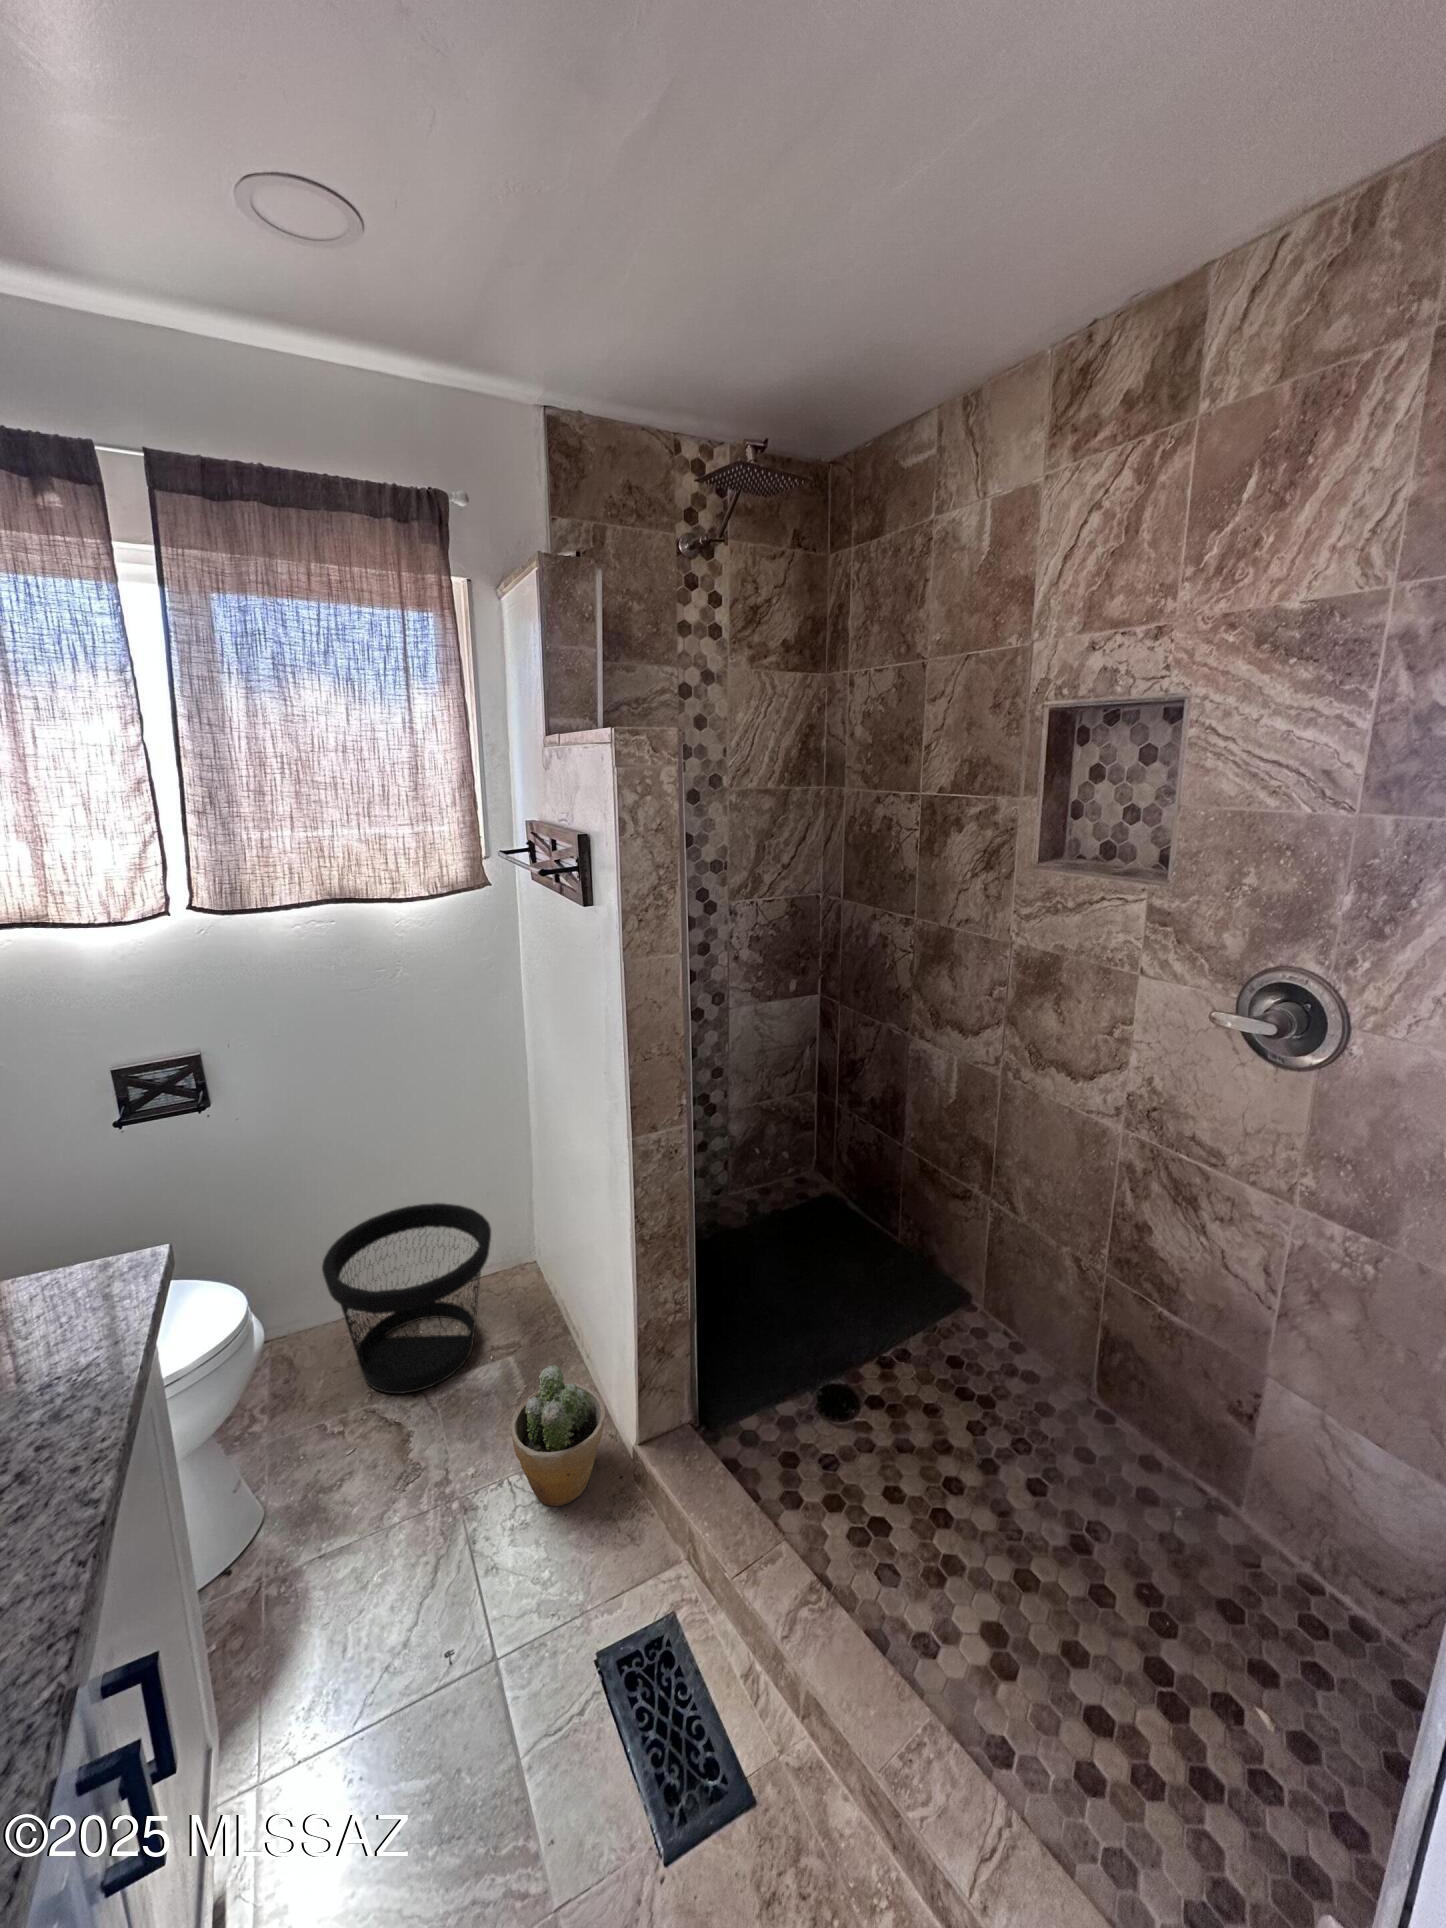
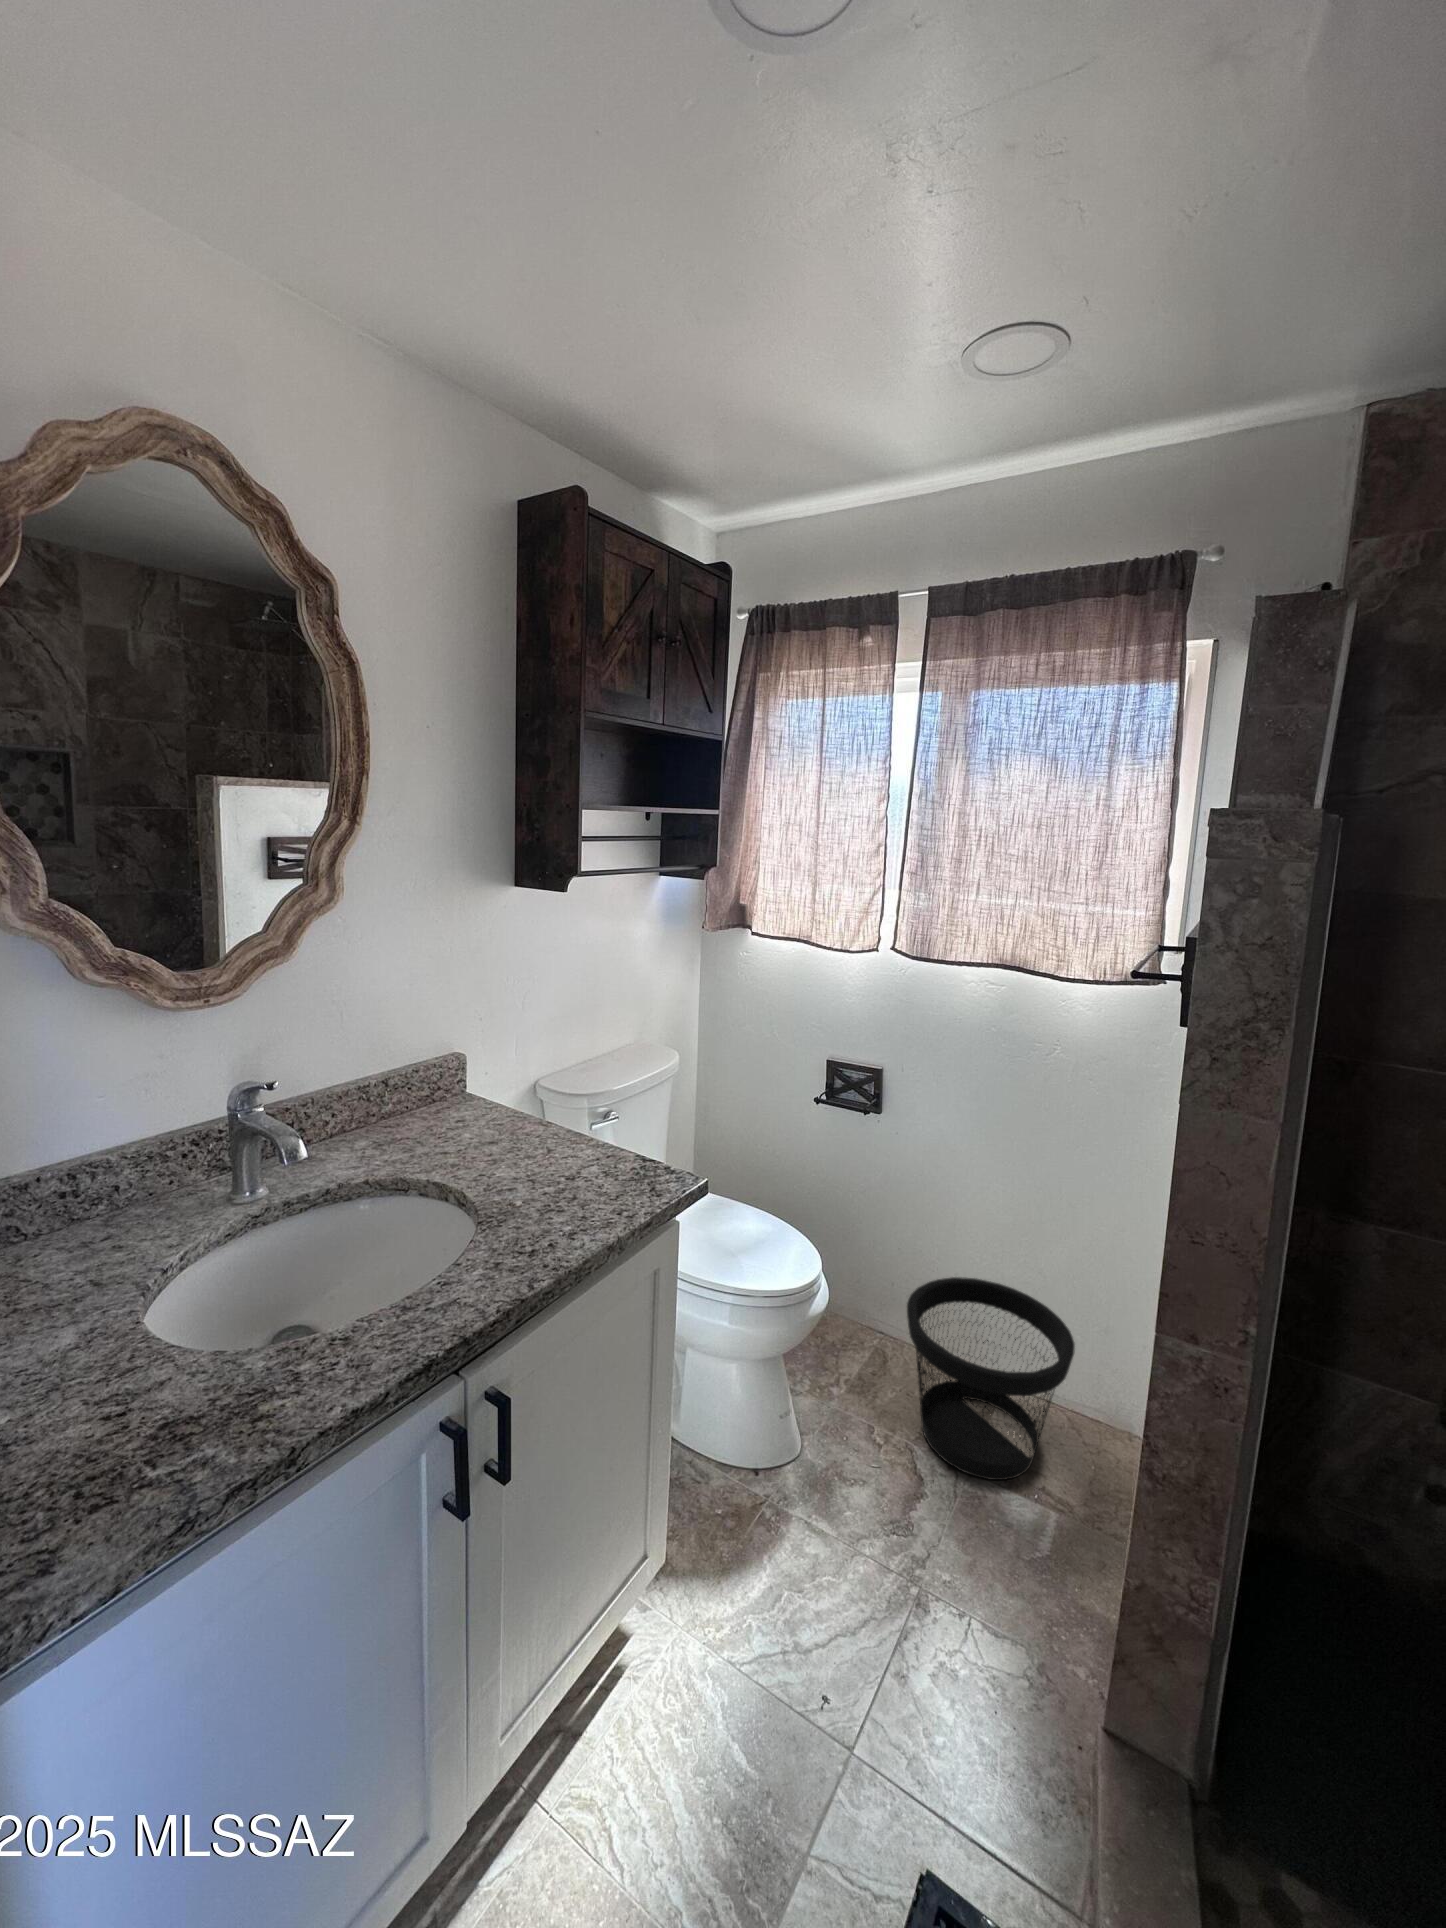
potted plant: present [511,1365,605,1506] -> none [967,1536,1083,1712]

